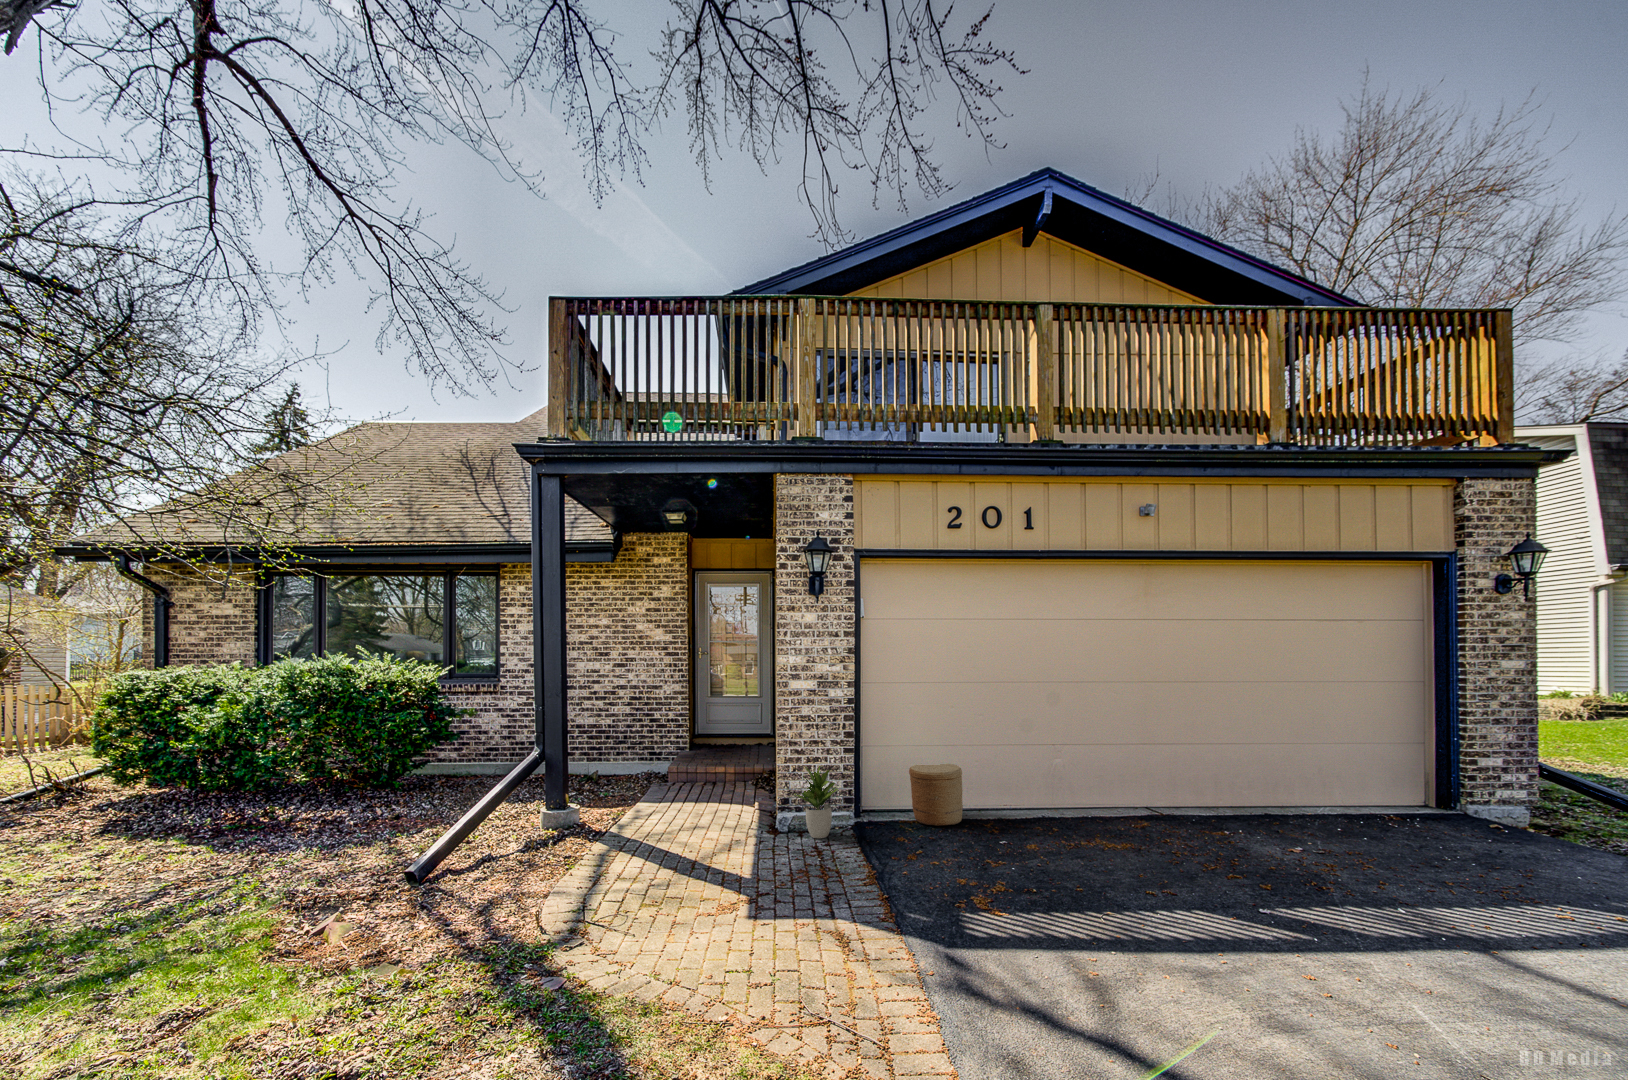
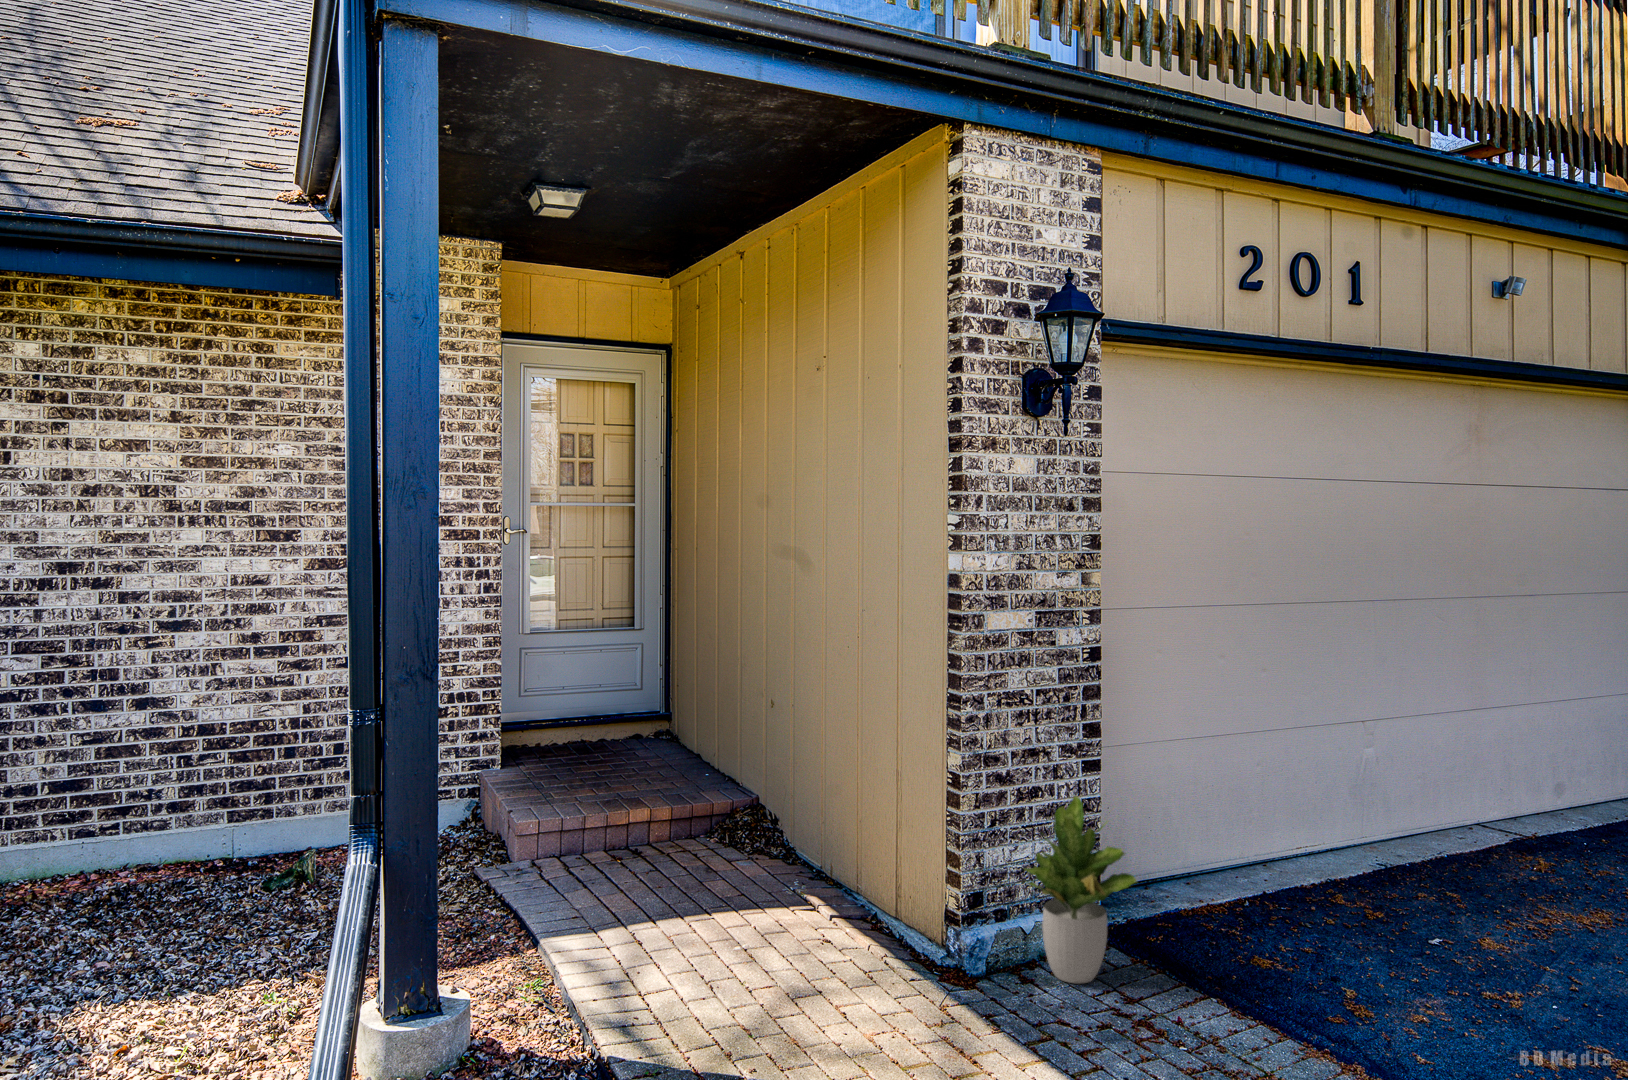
woven basket: present [909,764,963,826] -> none [1181,784,1305,920]

